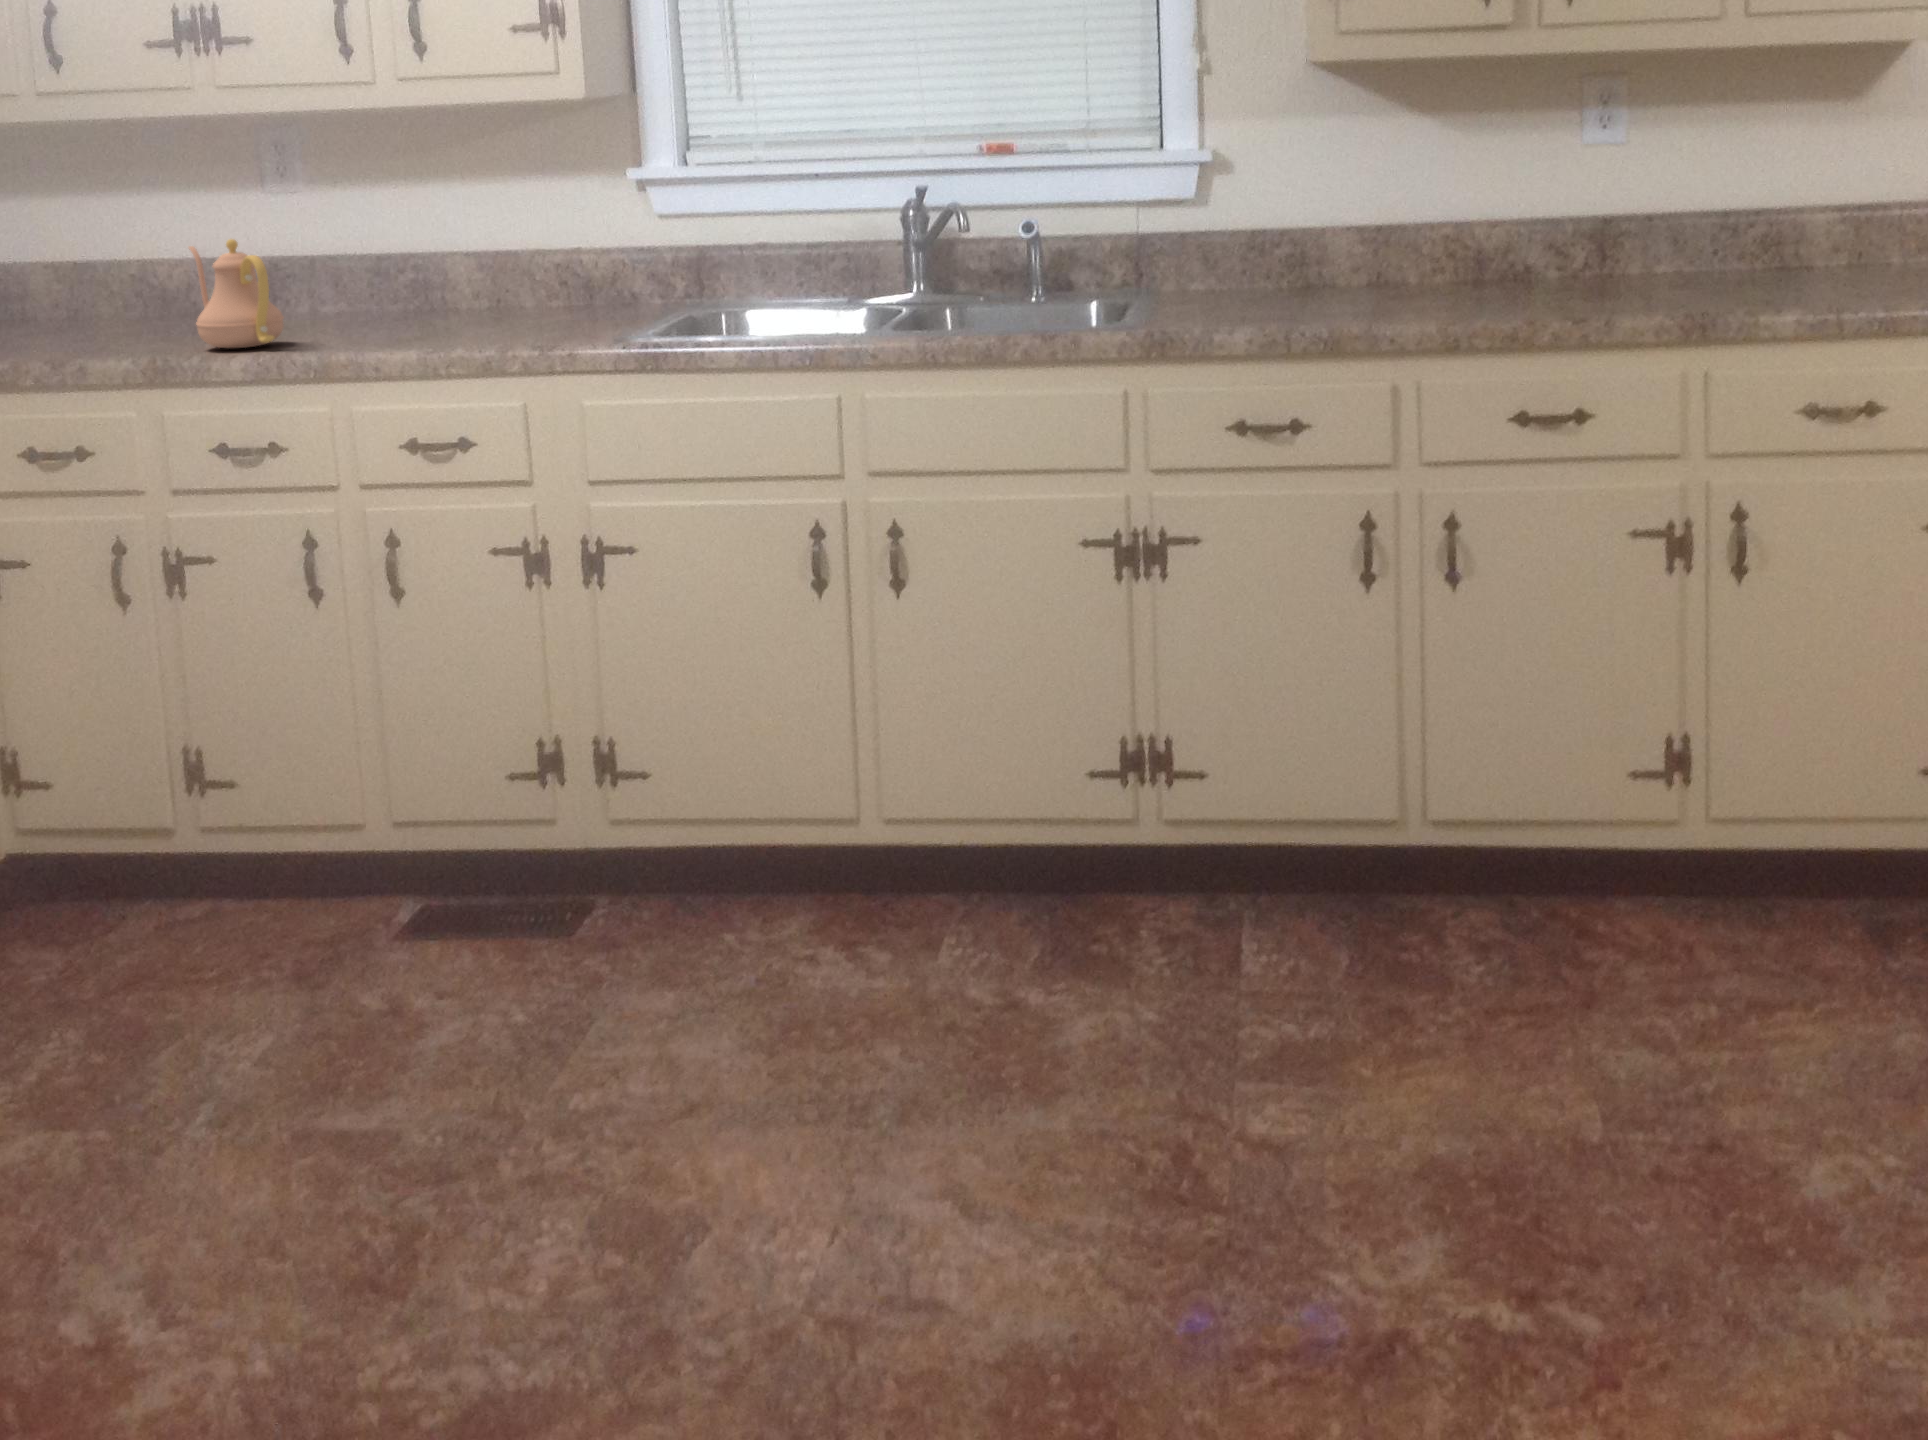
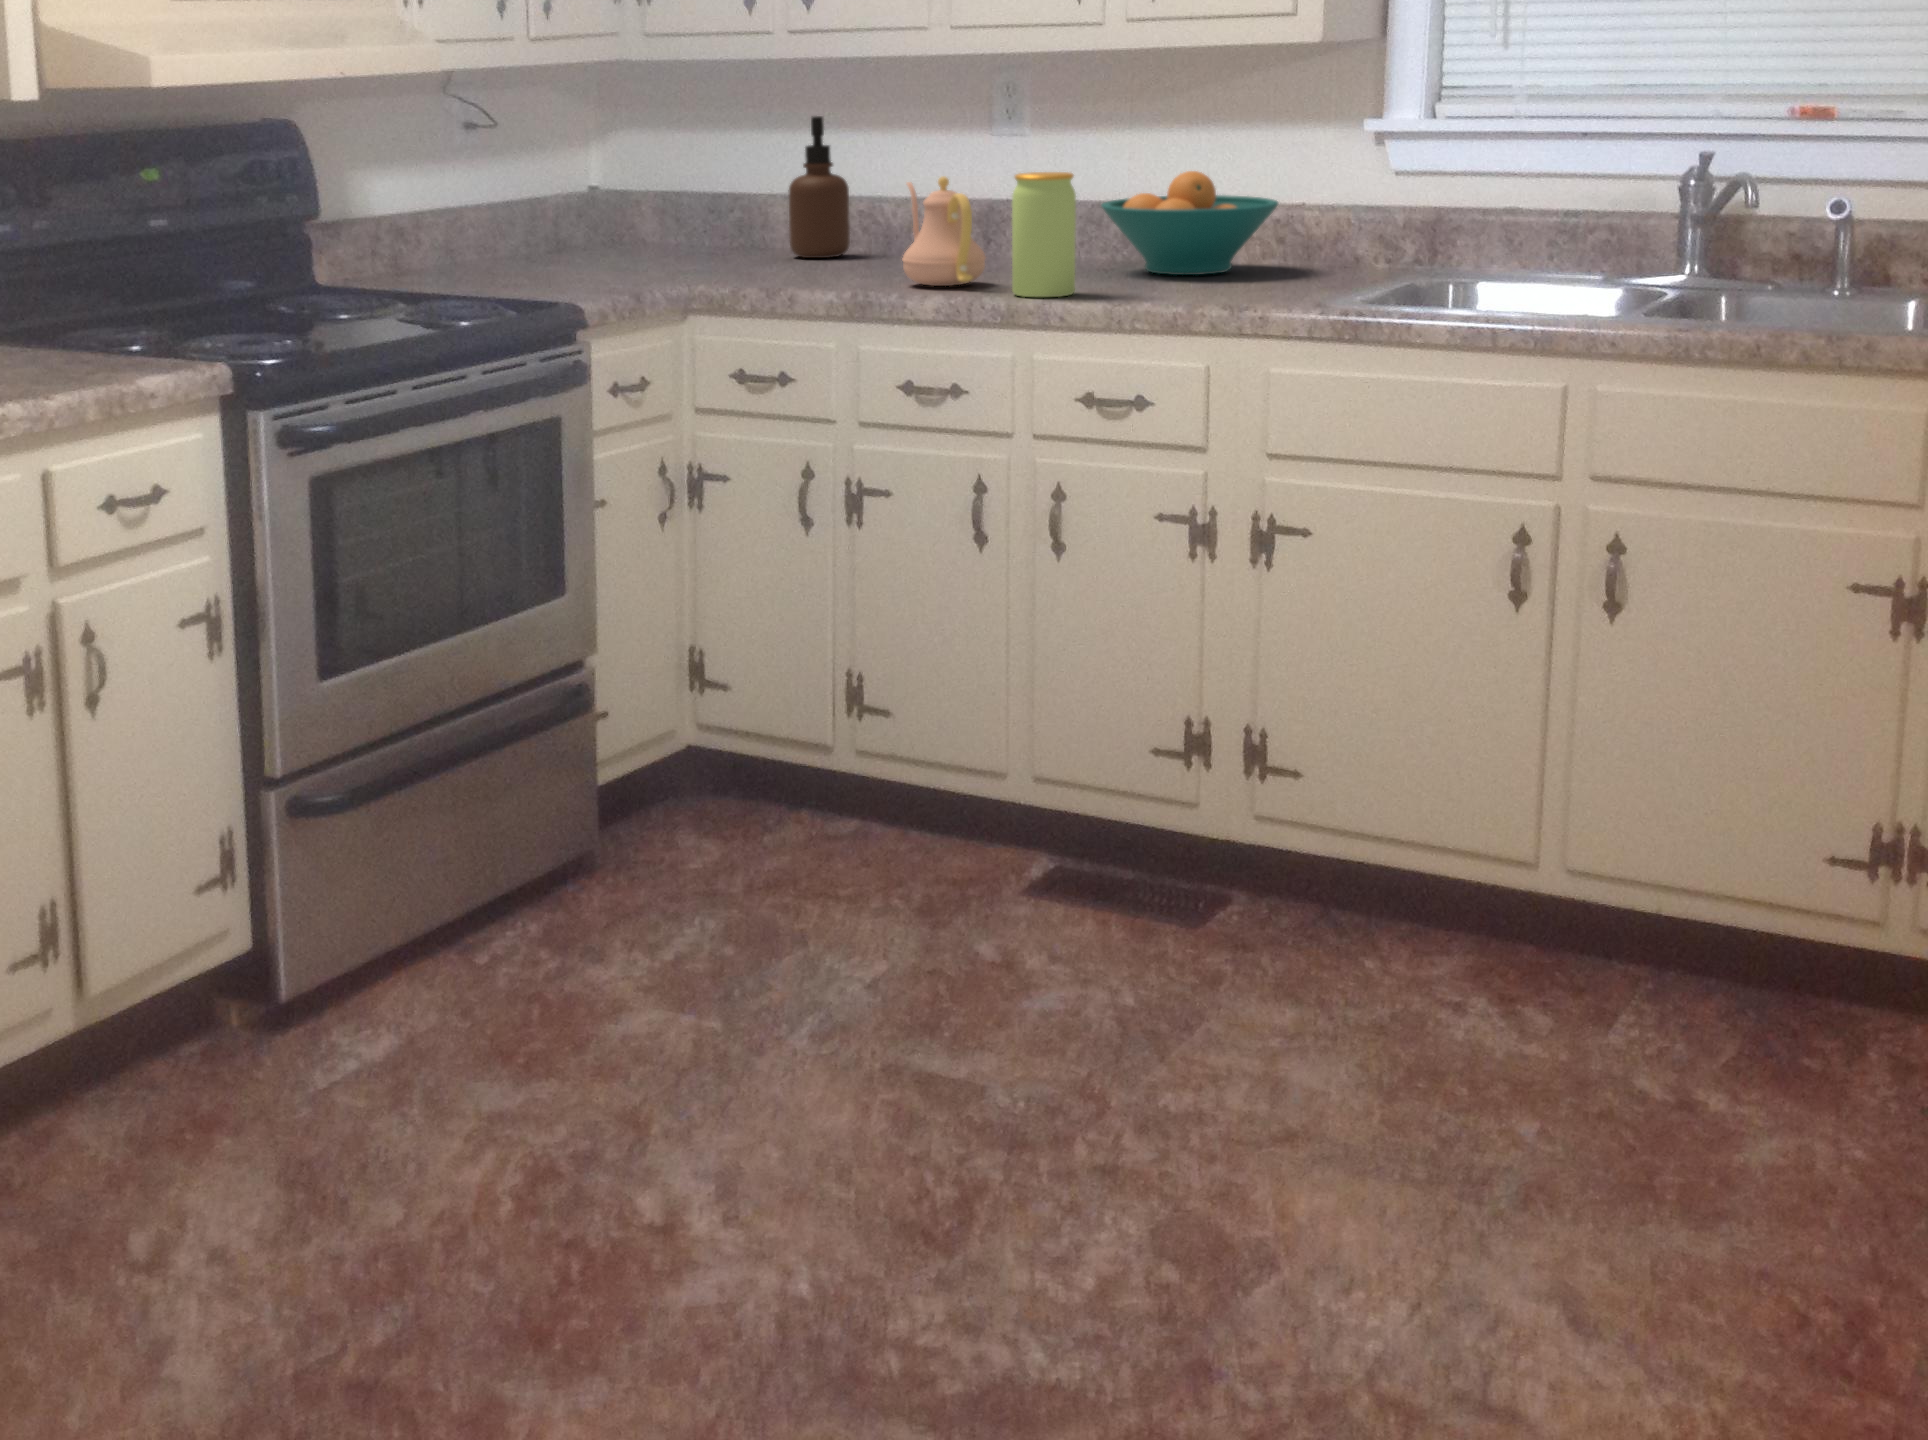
soap dispenser: none [48,183,122,329] -> present [788,116,850,258]
fruit bowl: none [389,222,559,322] -> present [1101,171,1278,275]
jar: none [310,229,382,353] -> present [1012,172,1076,297]

